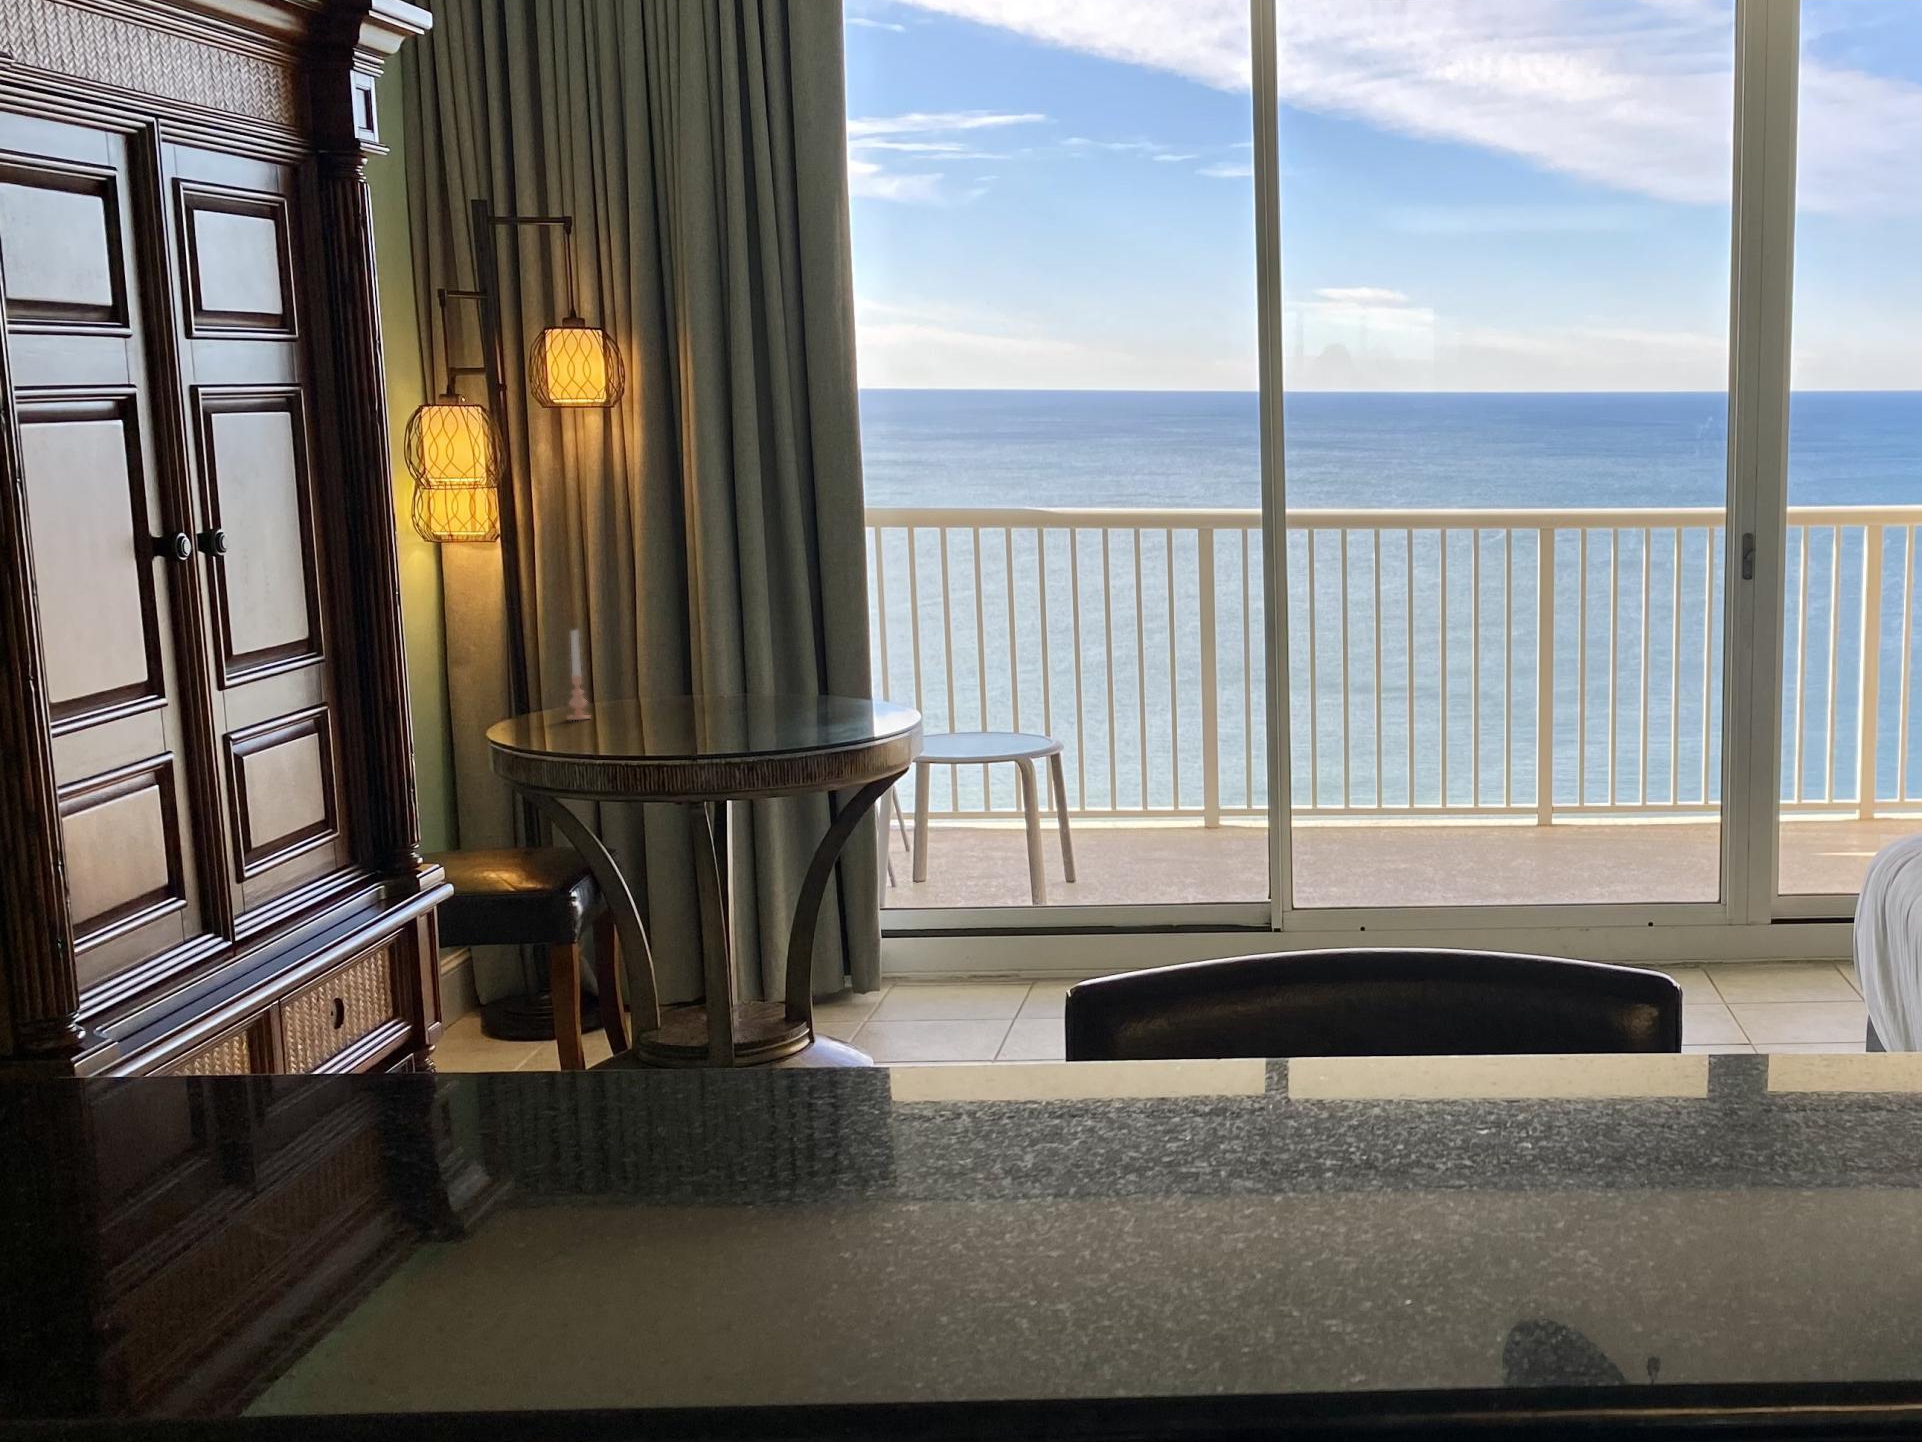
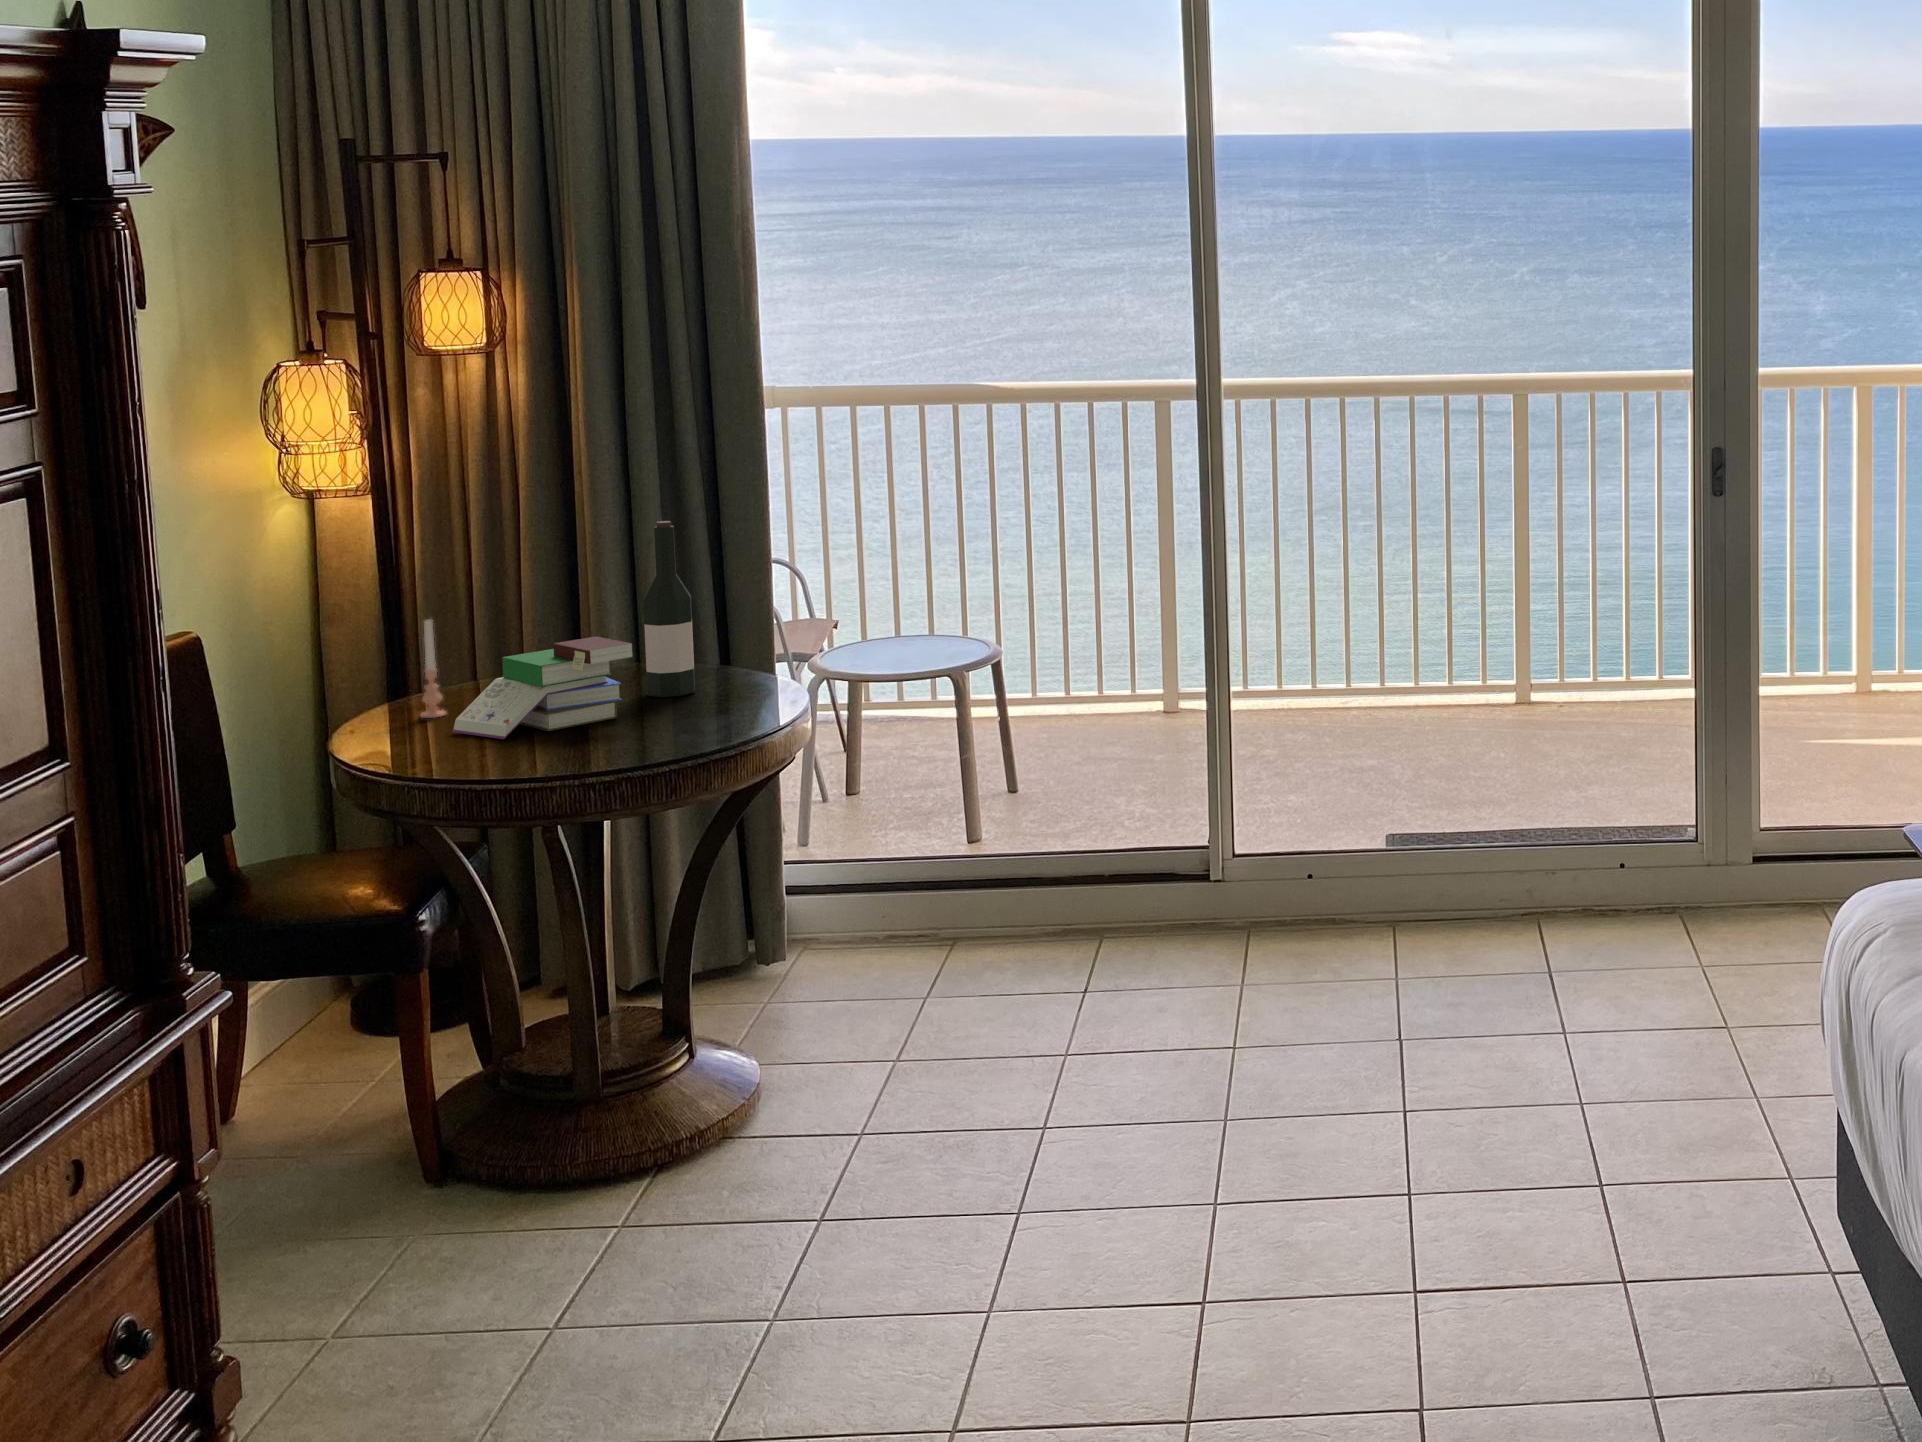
wine bottle: none [768,549,814,711] -> present [643,521,695,697]
book: none [602,647,765,730] -> present [452,637,632,739]

